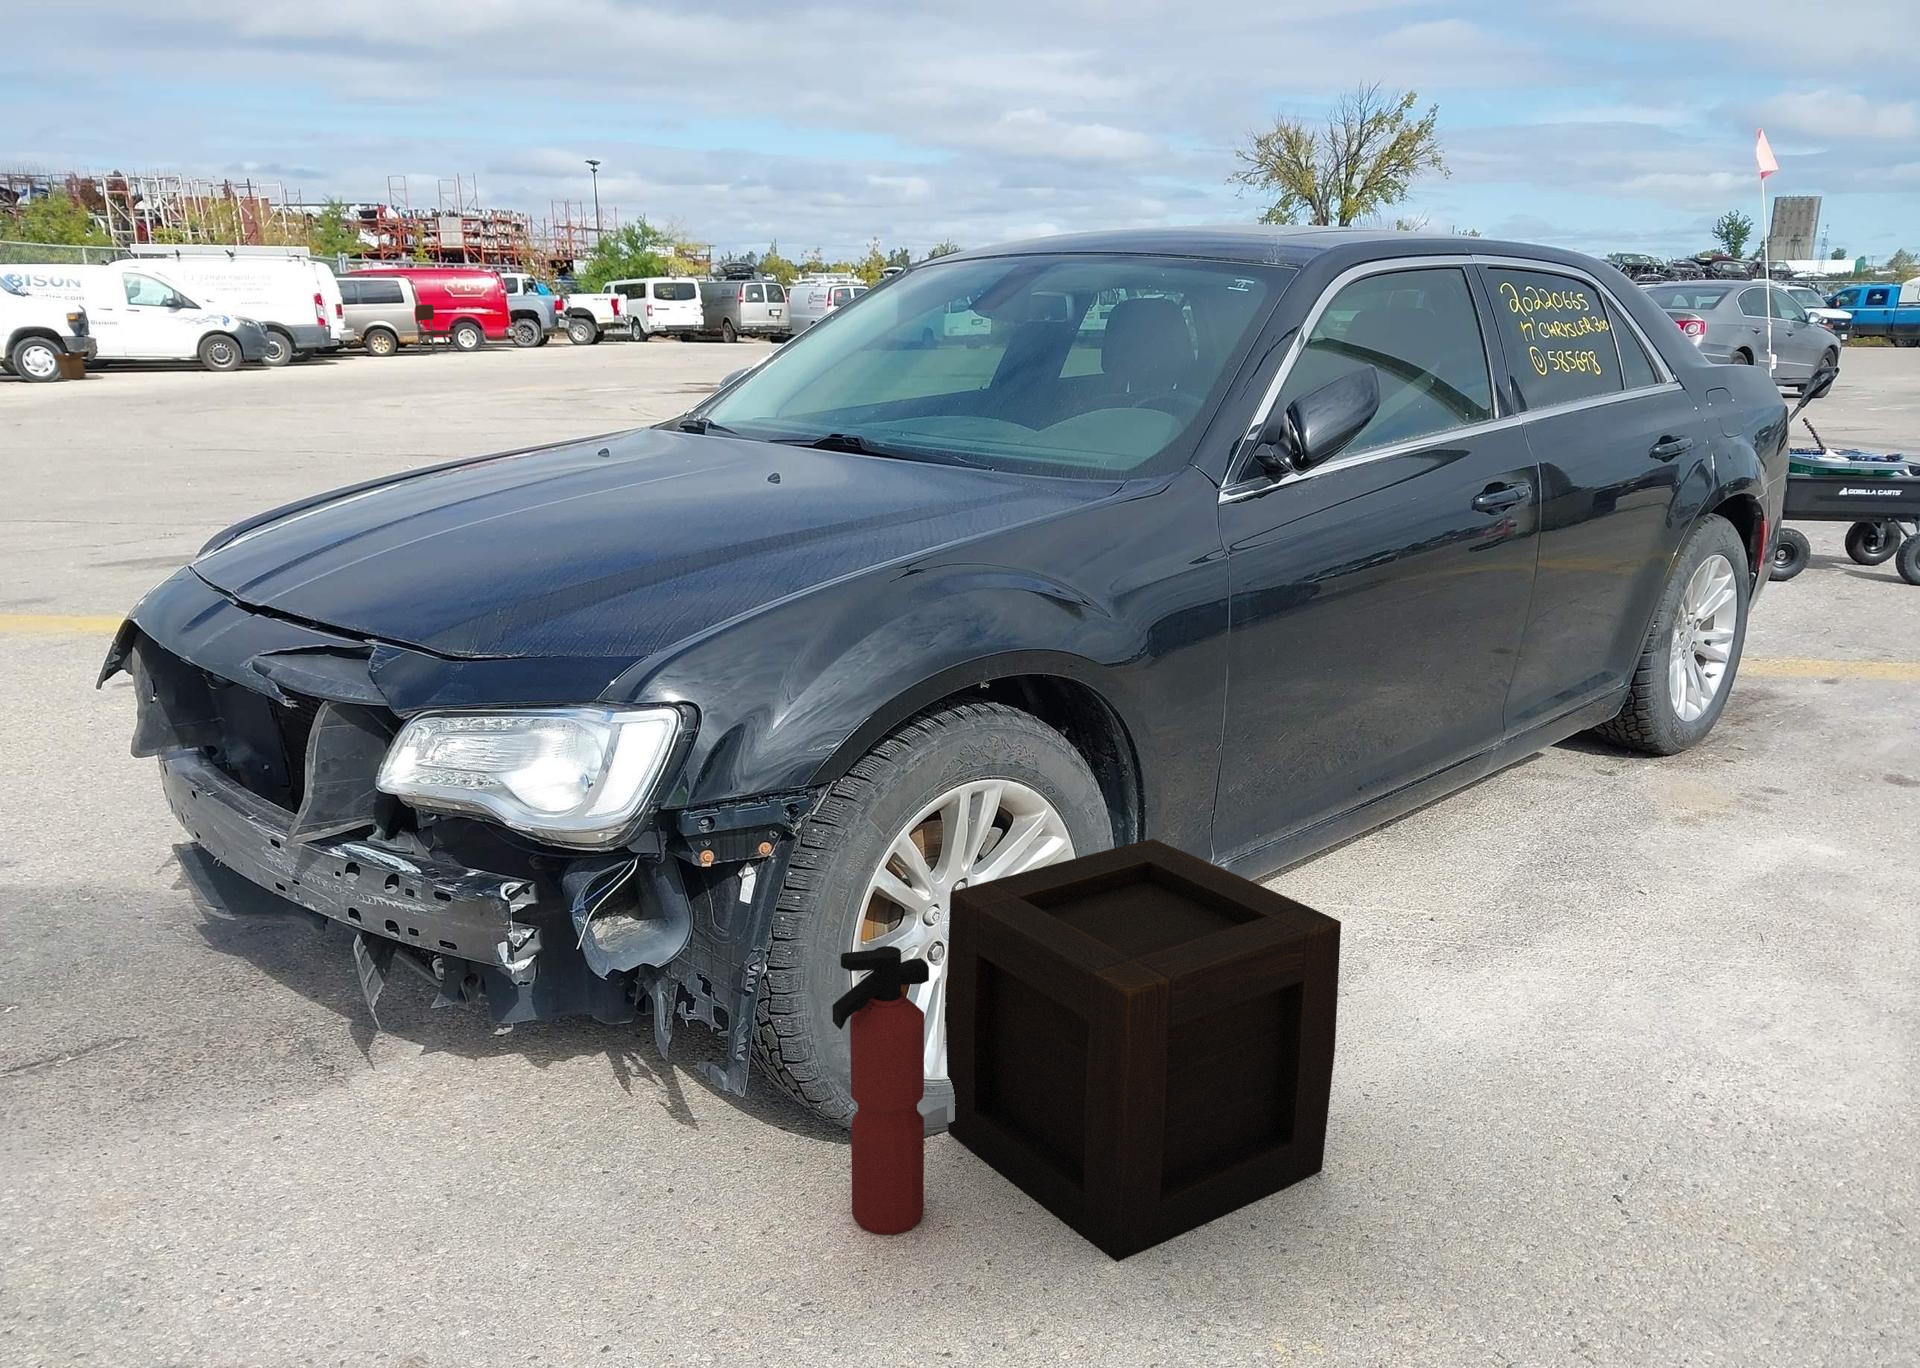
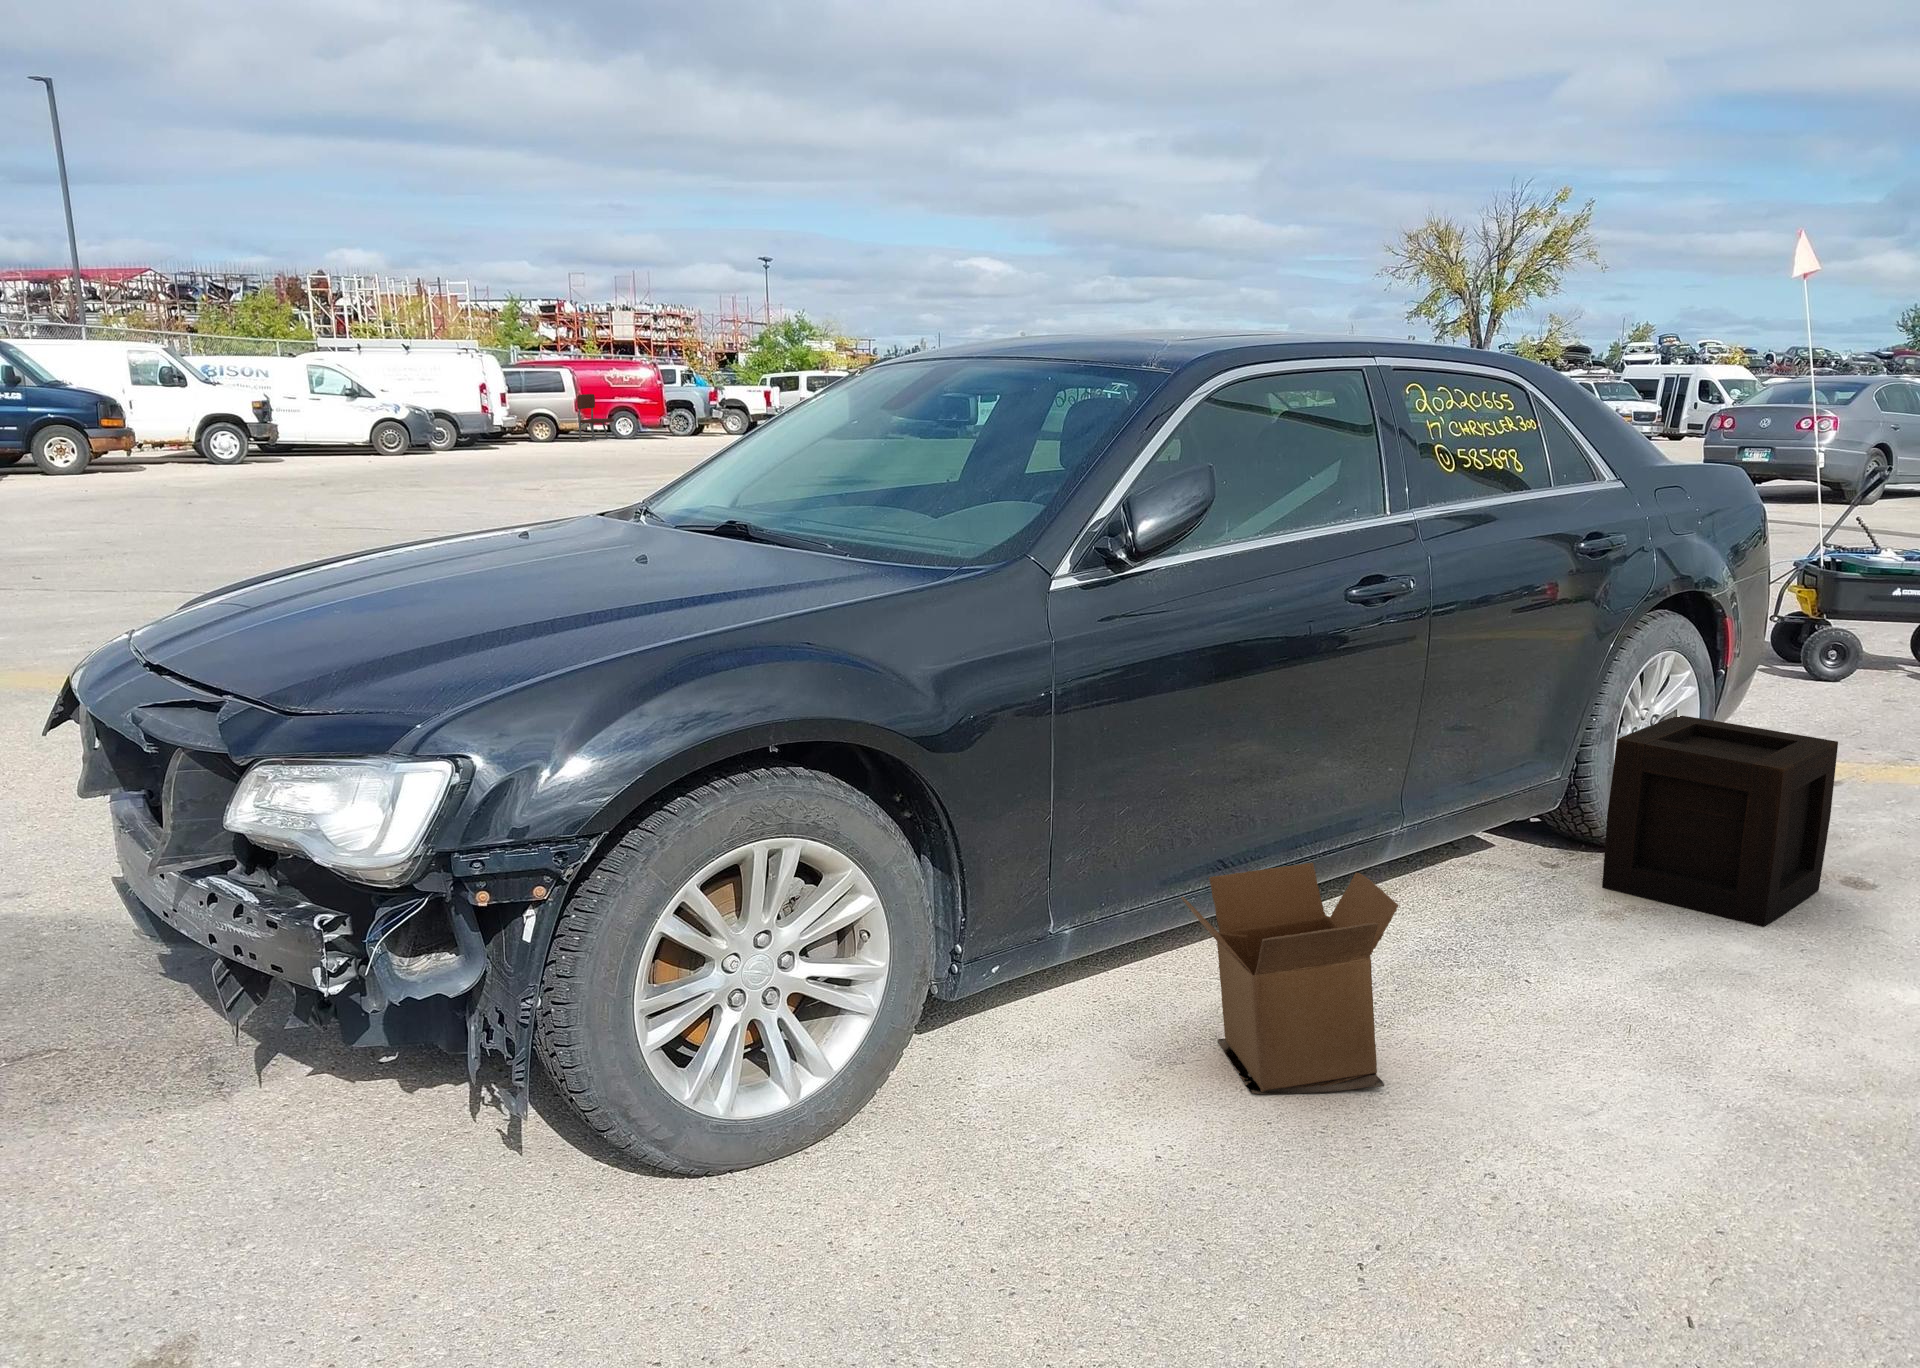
cardboard box: present [52,352,86,379] -> present [1181,863,1398,1094]
wooden crate: present [946,839,1341,1262] -> present [1602,716,1838,927]
fire extinguisher: present [833,946,929,1235] -> none [600,986,693,1257]

